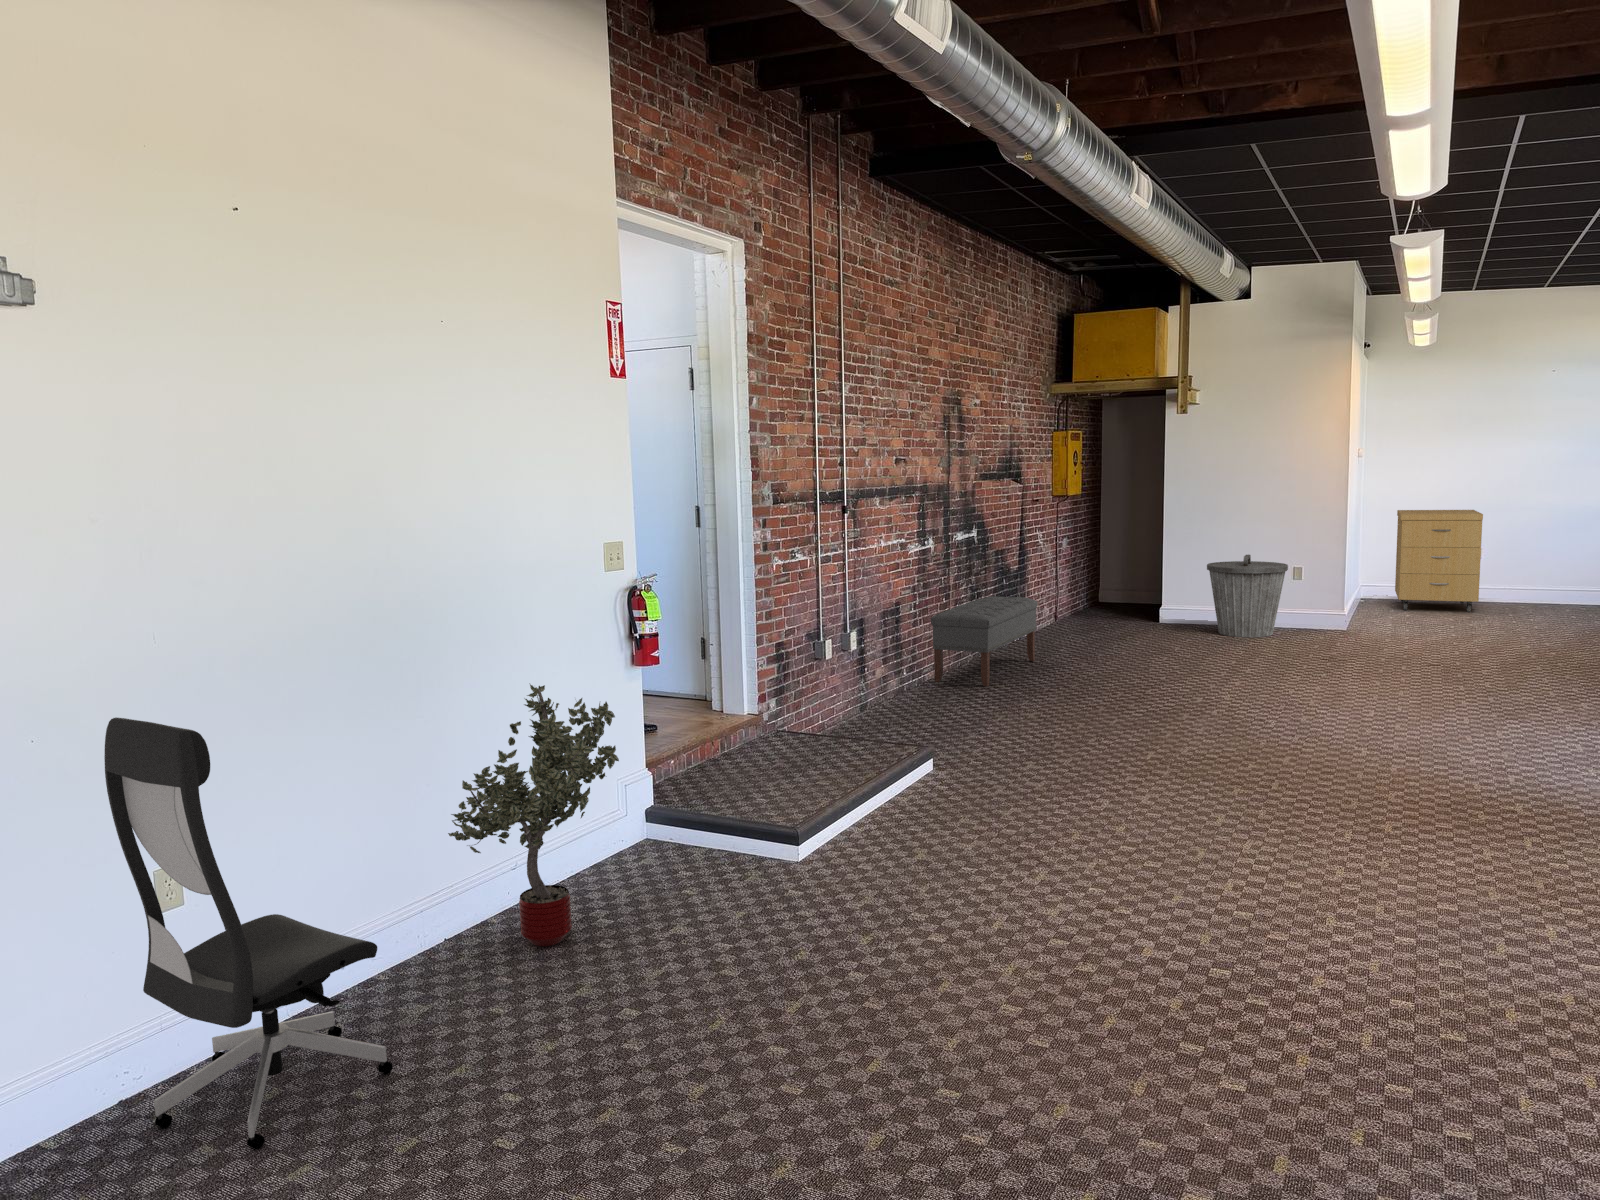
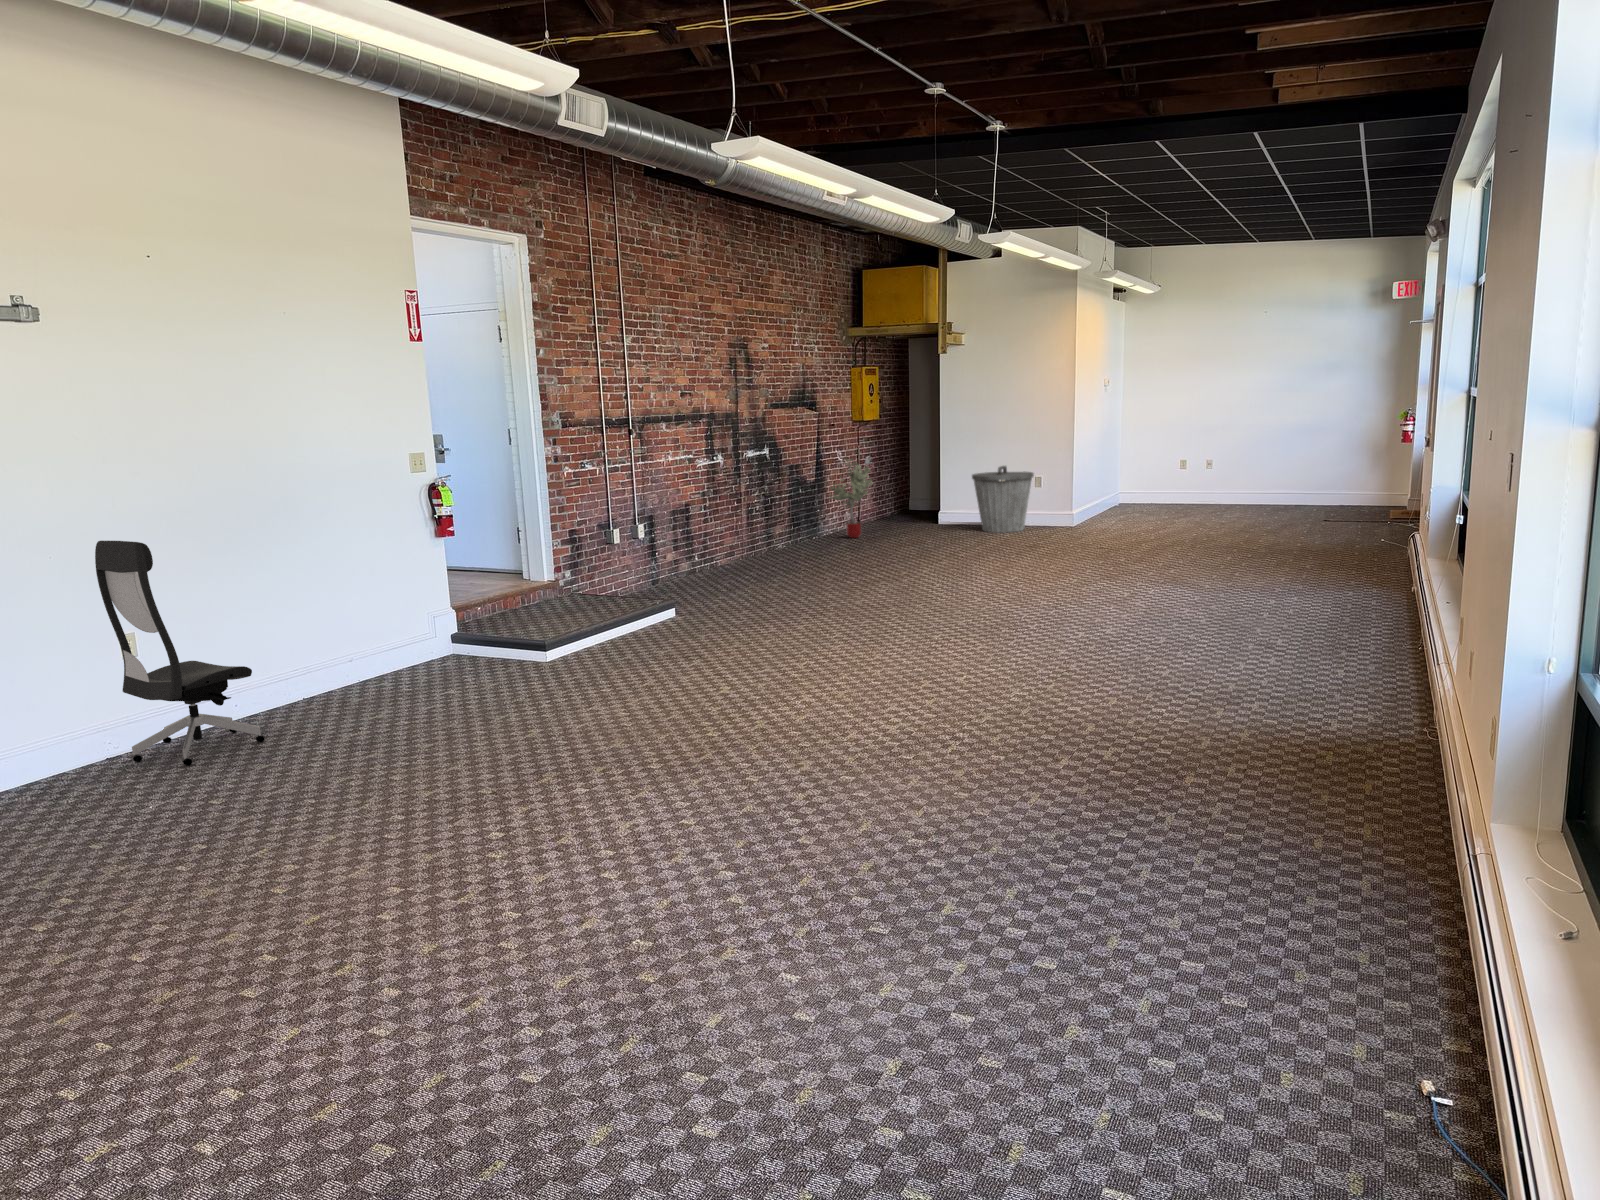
storage cabinet: present [1395,510,1483,612] -> none [1147,426,1214,511]
bench: present [931,596,1038,686] -> none [720,502,816,569]
potted tree: present [448,684,619,946] -> present [830,459,873,538]

